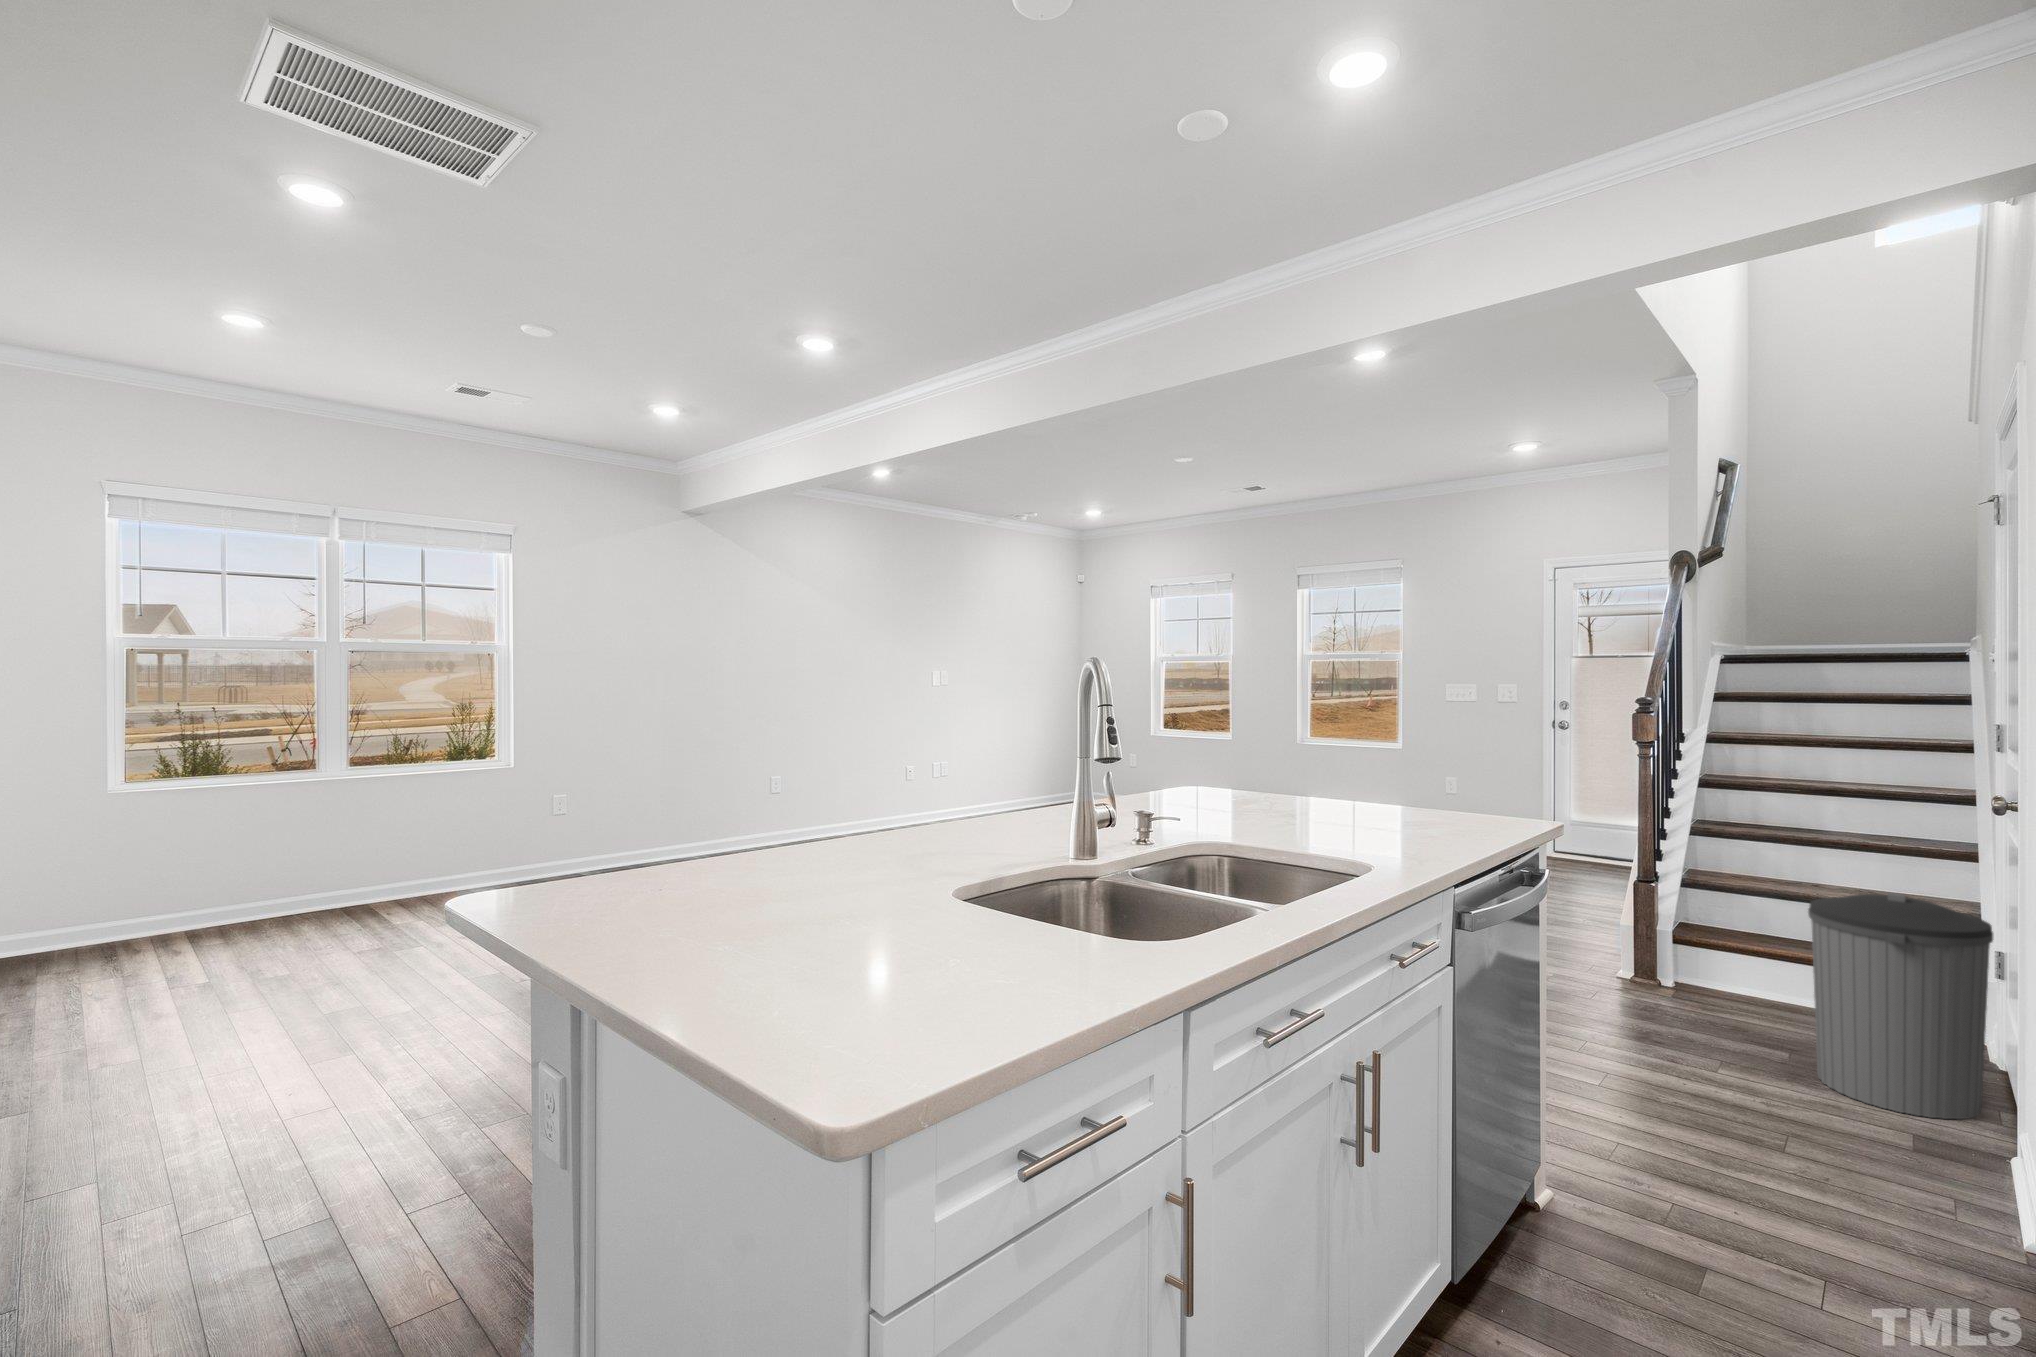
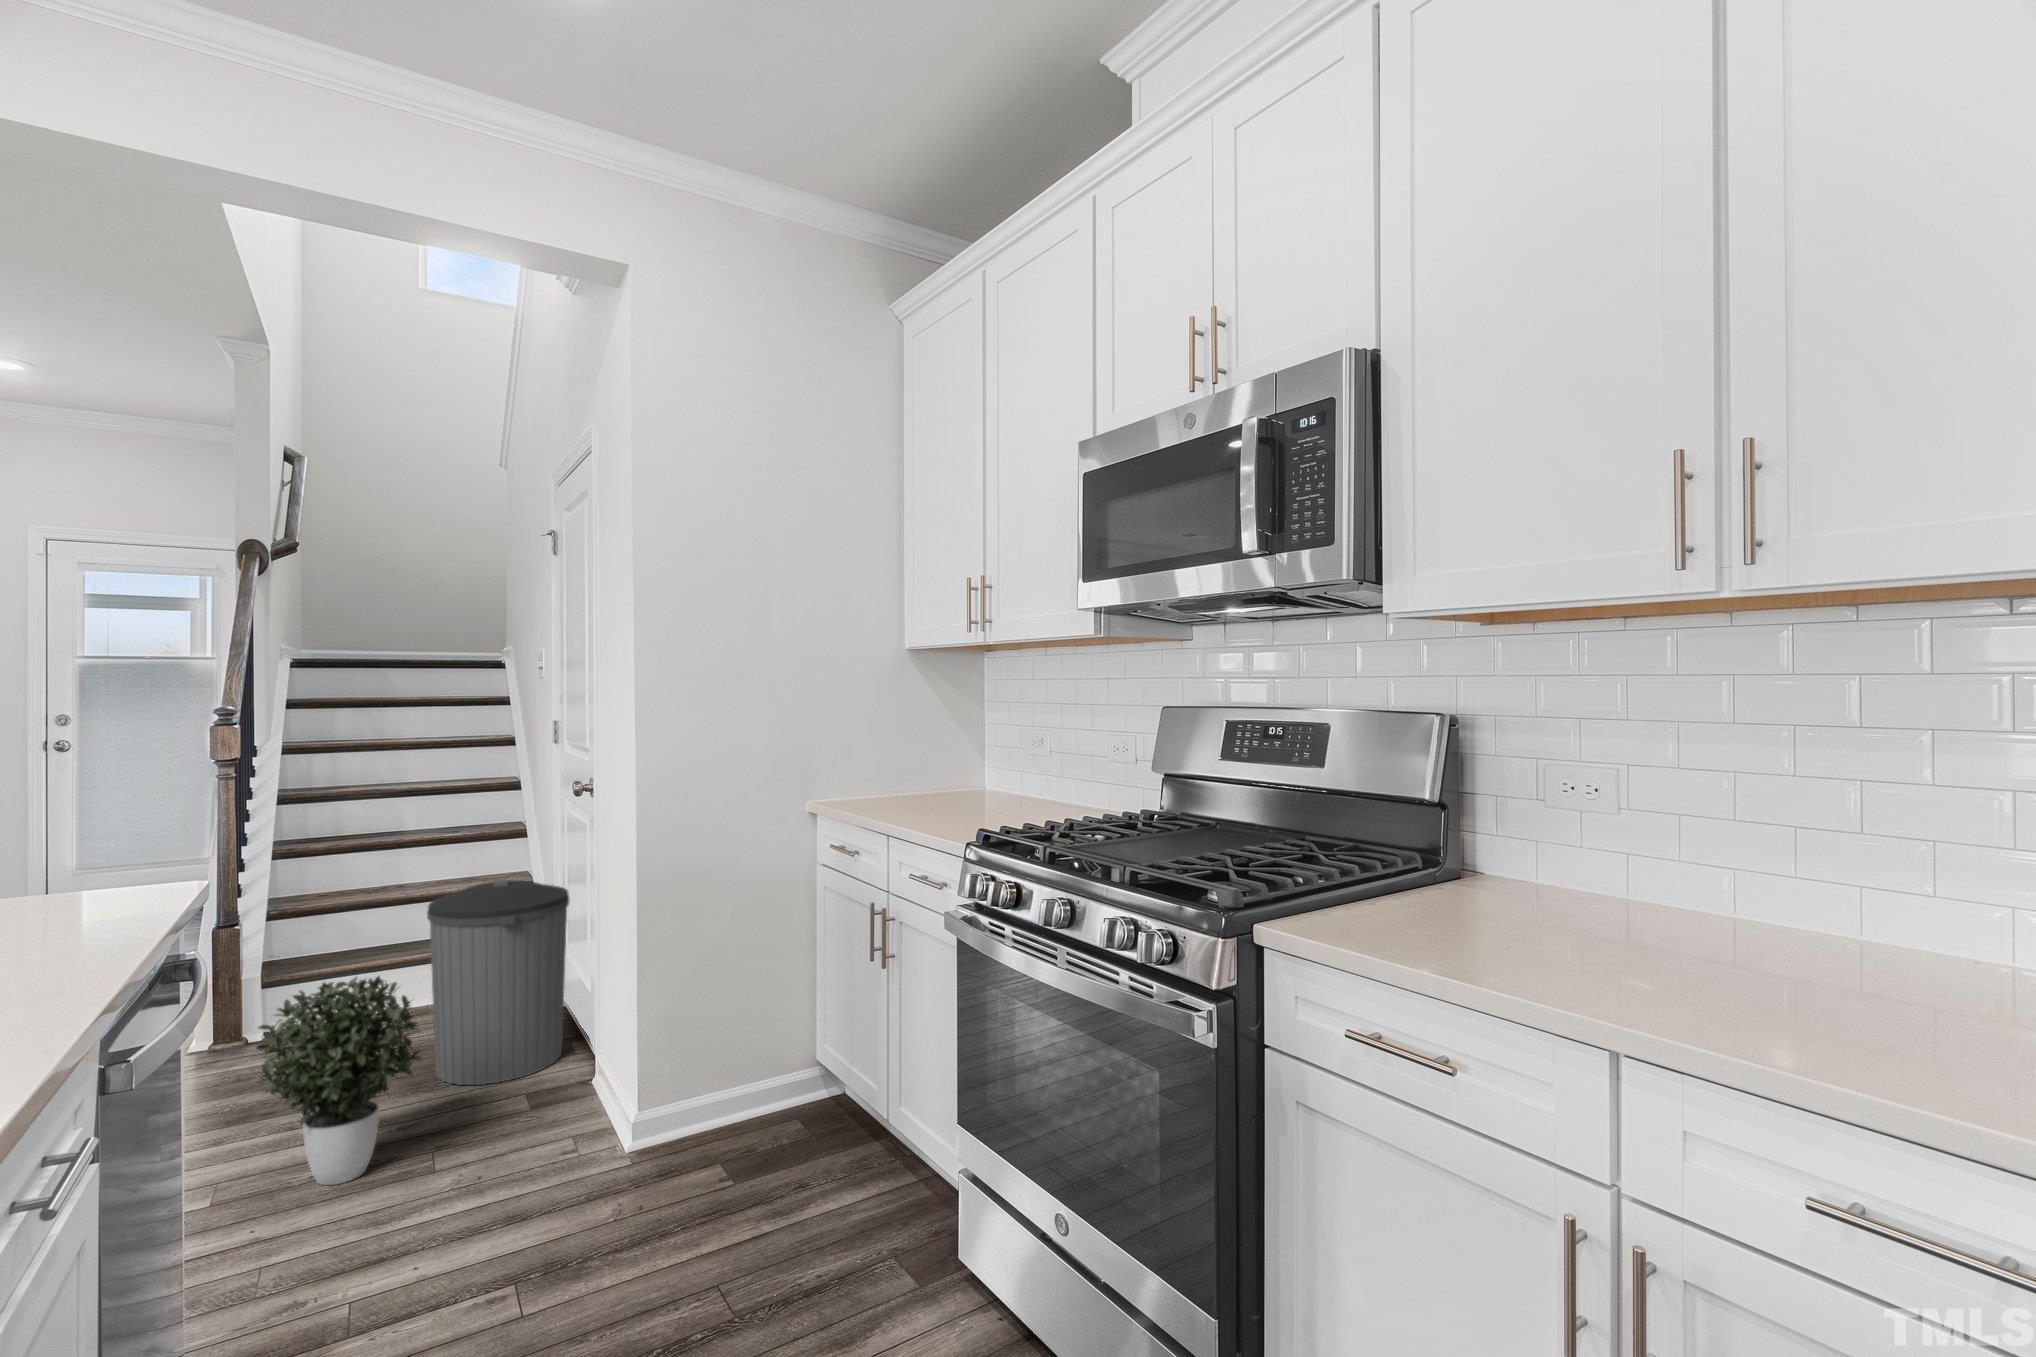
potted plant: none [1632,939,1779,1122] -> present [257,976,422,1185]

